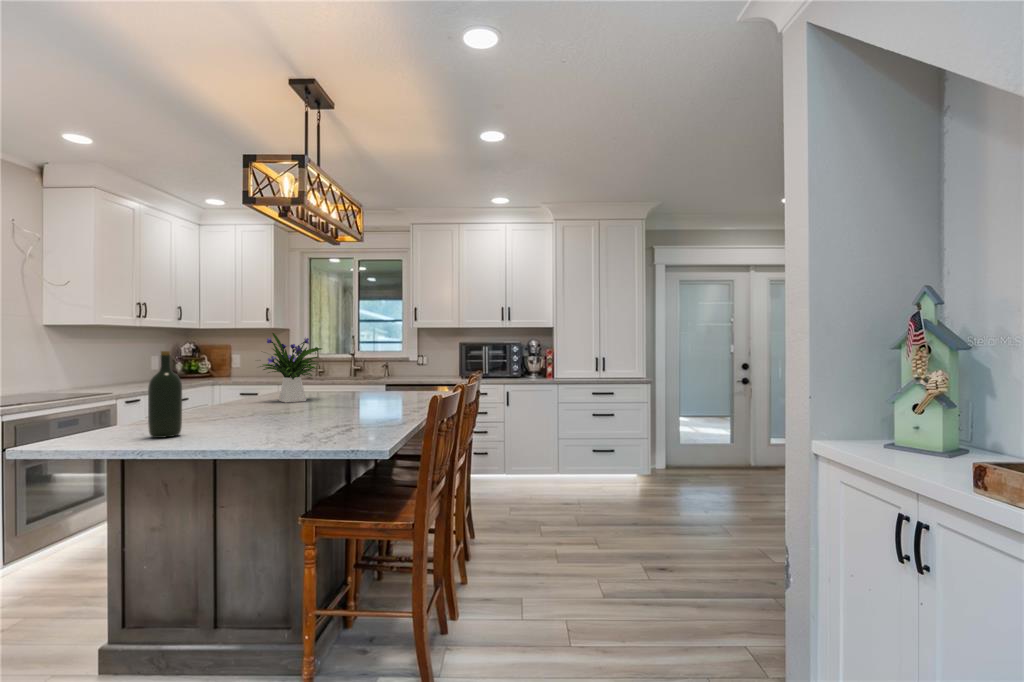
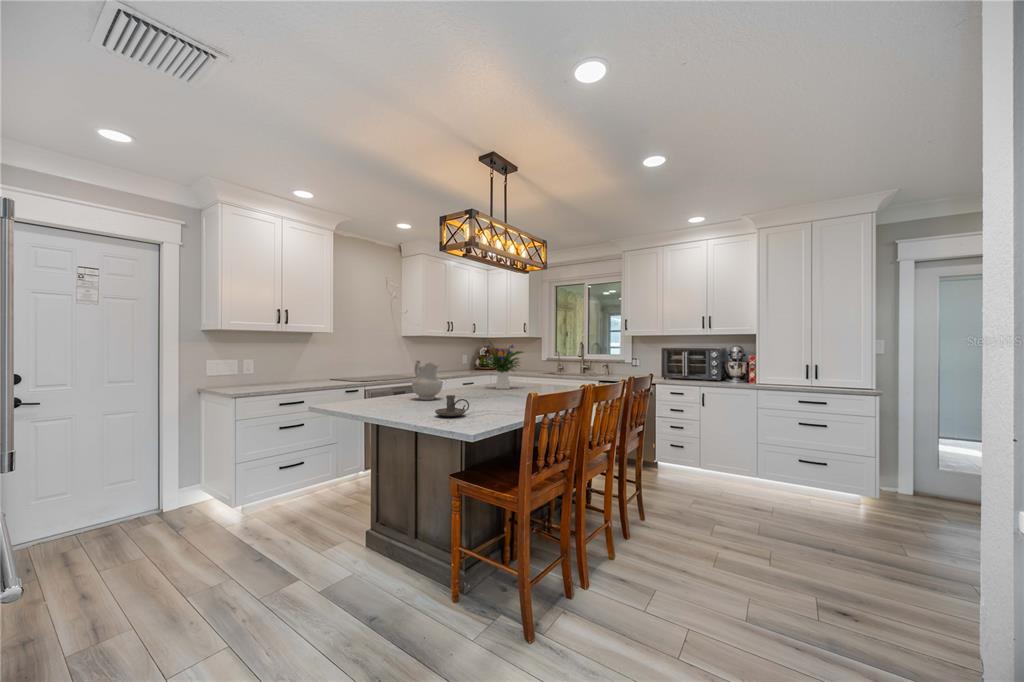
wine bottle: present [148,351,182,438] -> none [378,352,396,403]
ceramic pitcher: none [191,364,247,426] -> present [412,361,442,400]
candle holder: none [313,411,359,442] -> present [435,395,469,417]

